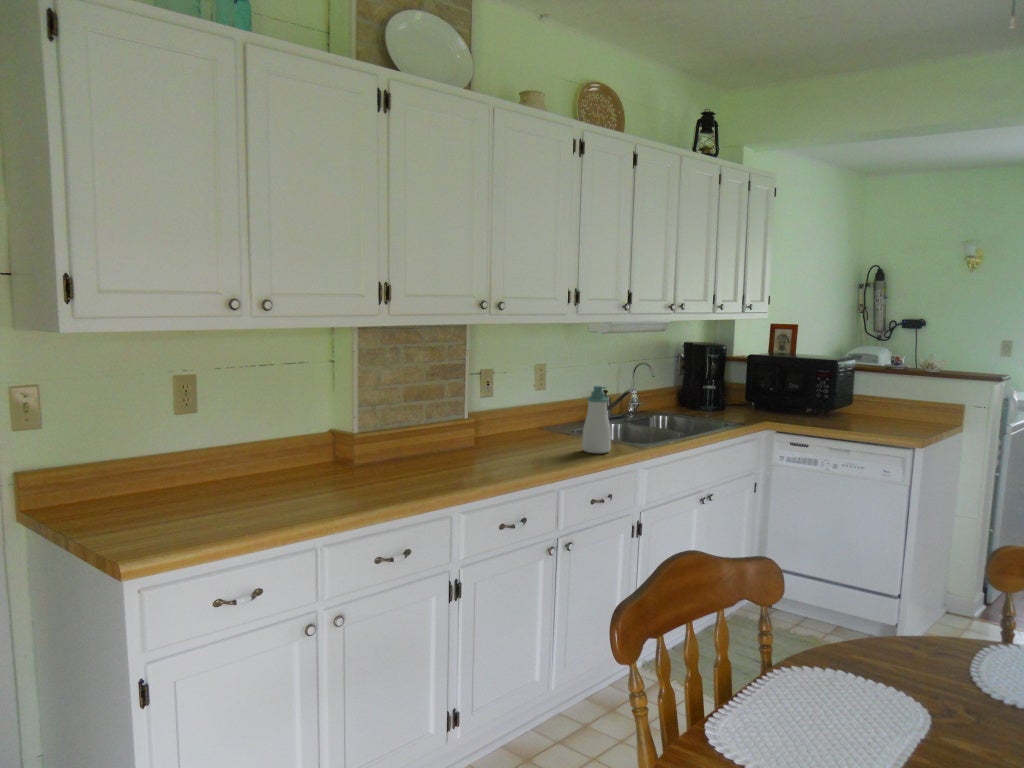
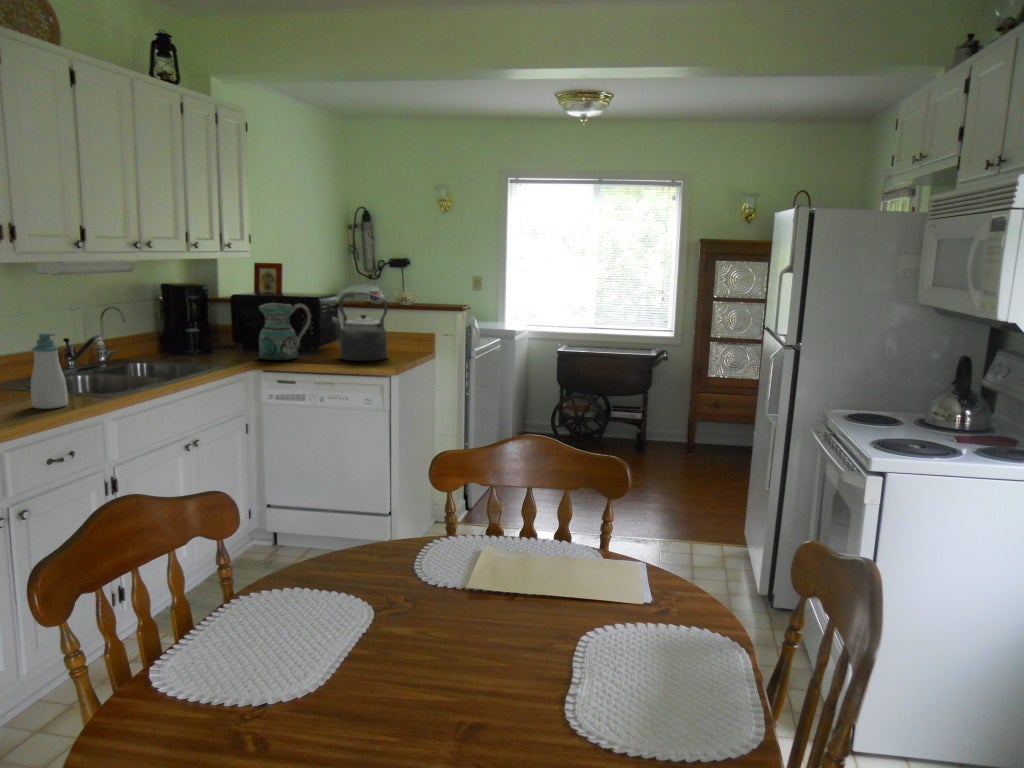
kettle: none [855,357,927,433] -> present [332,293,388,361]
ceramic pitcher: none [773,365,832,423] -> present [259,303,311,360]

